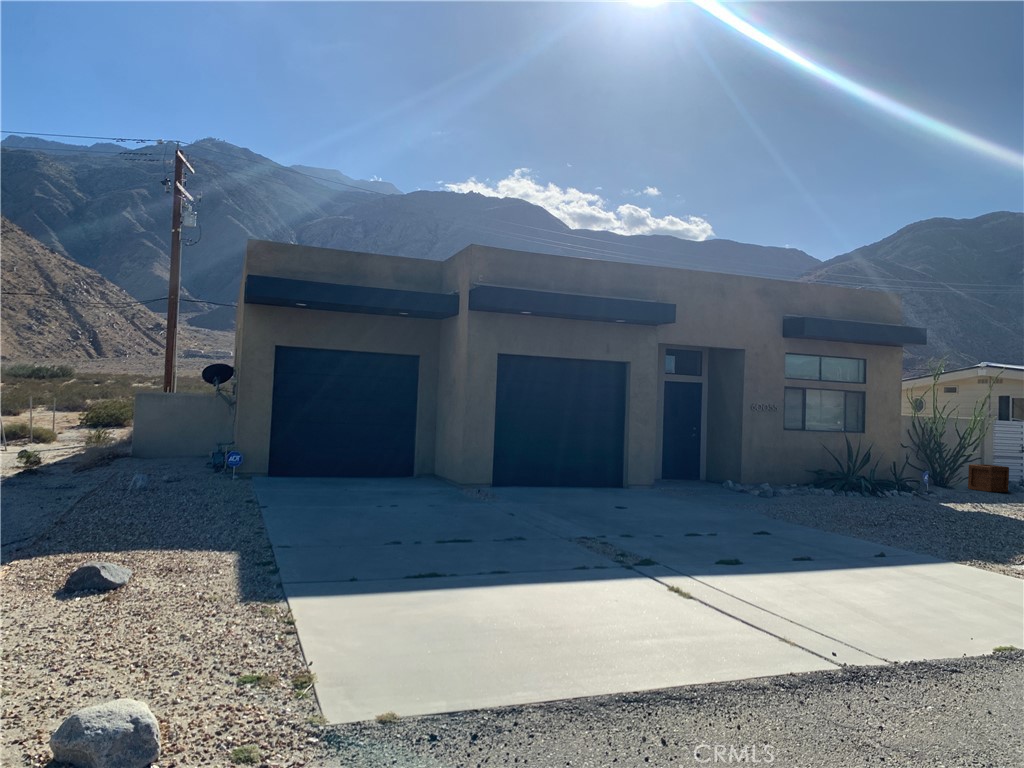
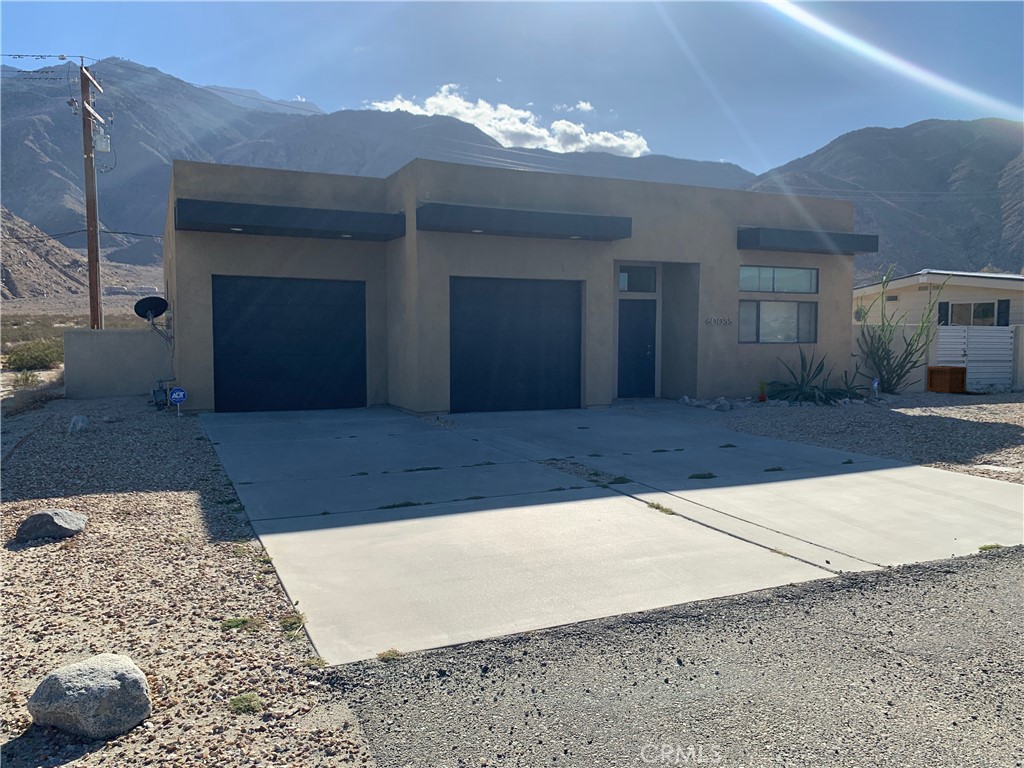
decorative plant: none [785,468,811,492] -> present [758,380,767,401]

